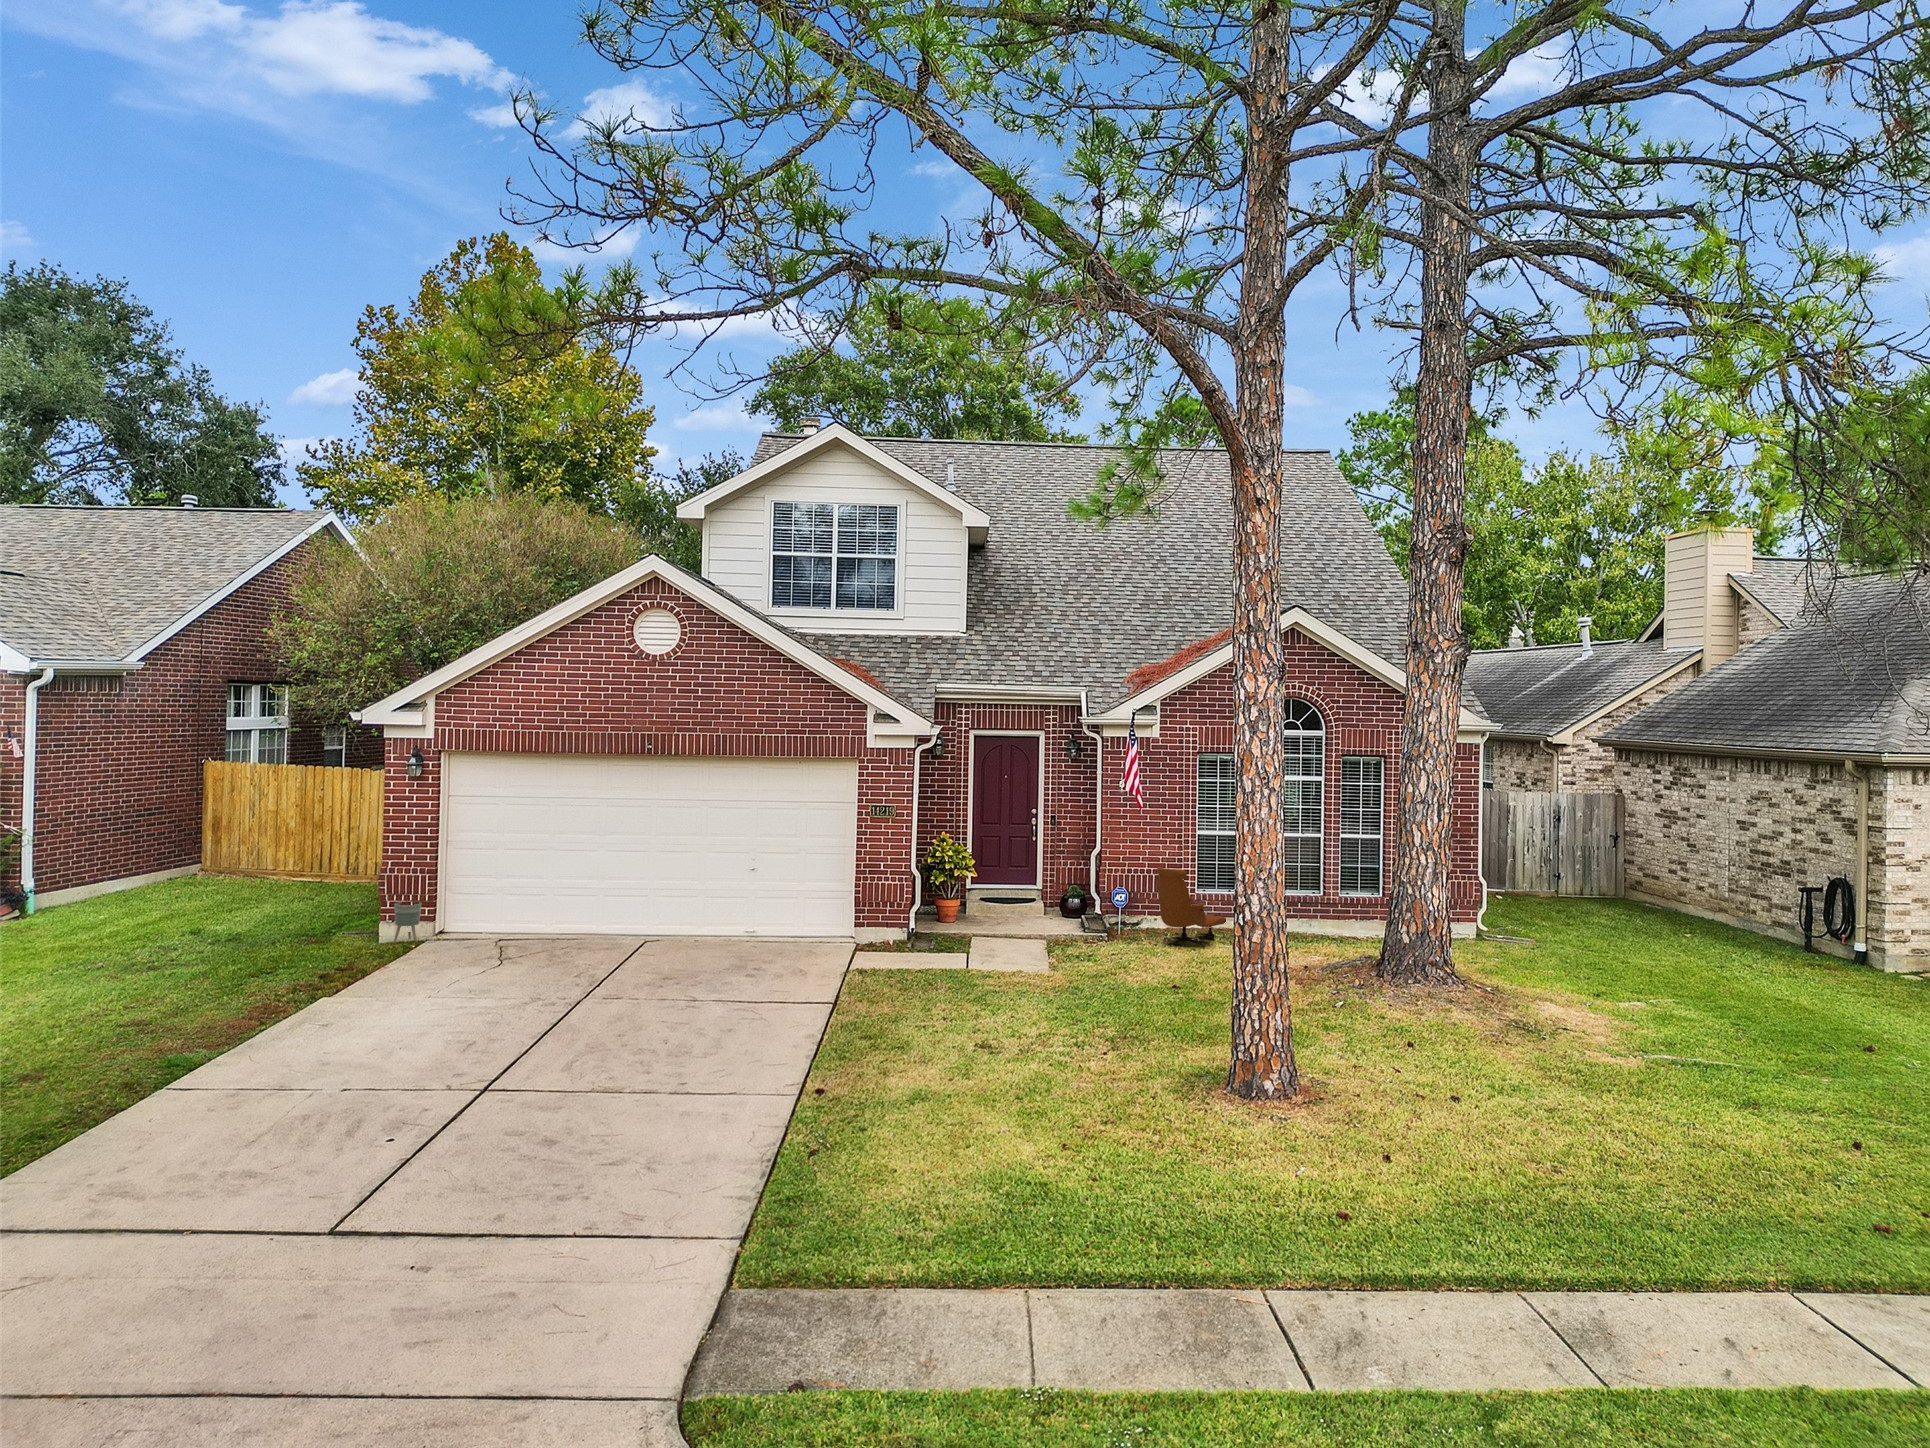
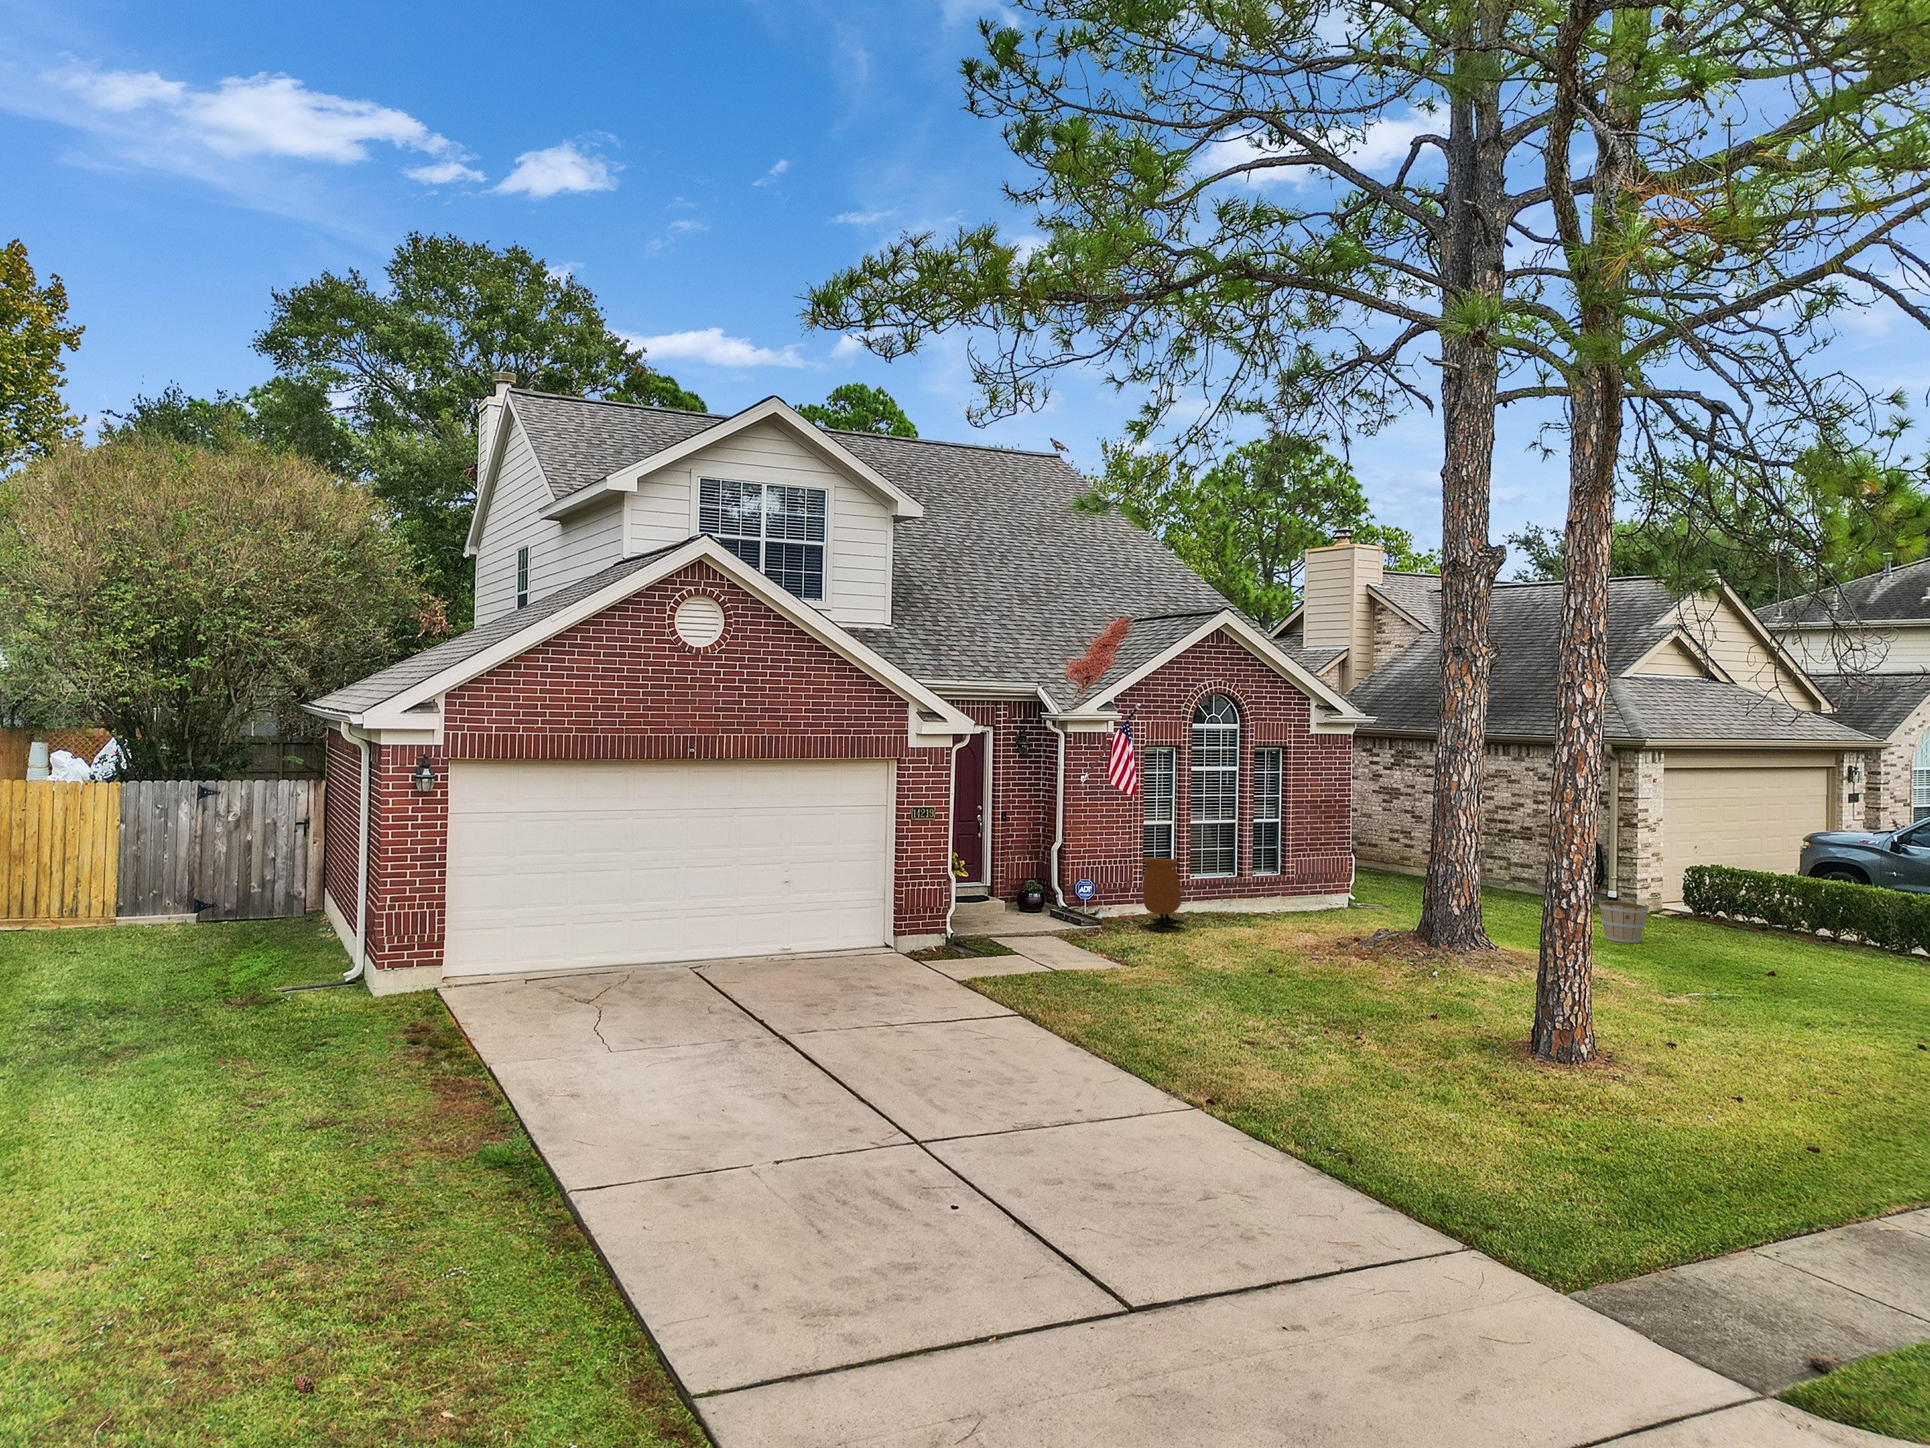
planter: present [394,902,421,942] -> none [388,950,421,1003]
wooden bucket: none [1716,950,1779,1005] -> present [1599,900,1649,943]

